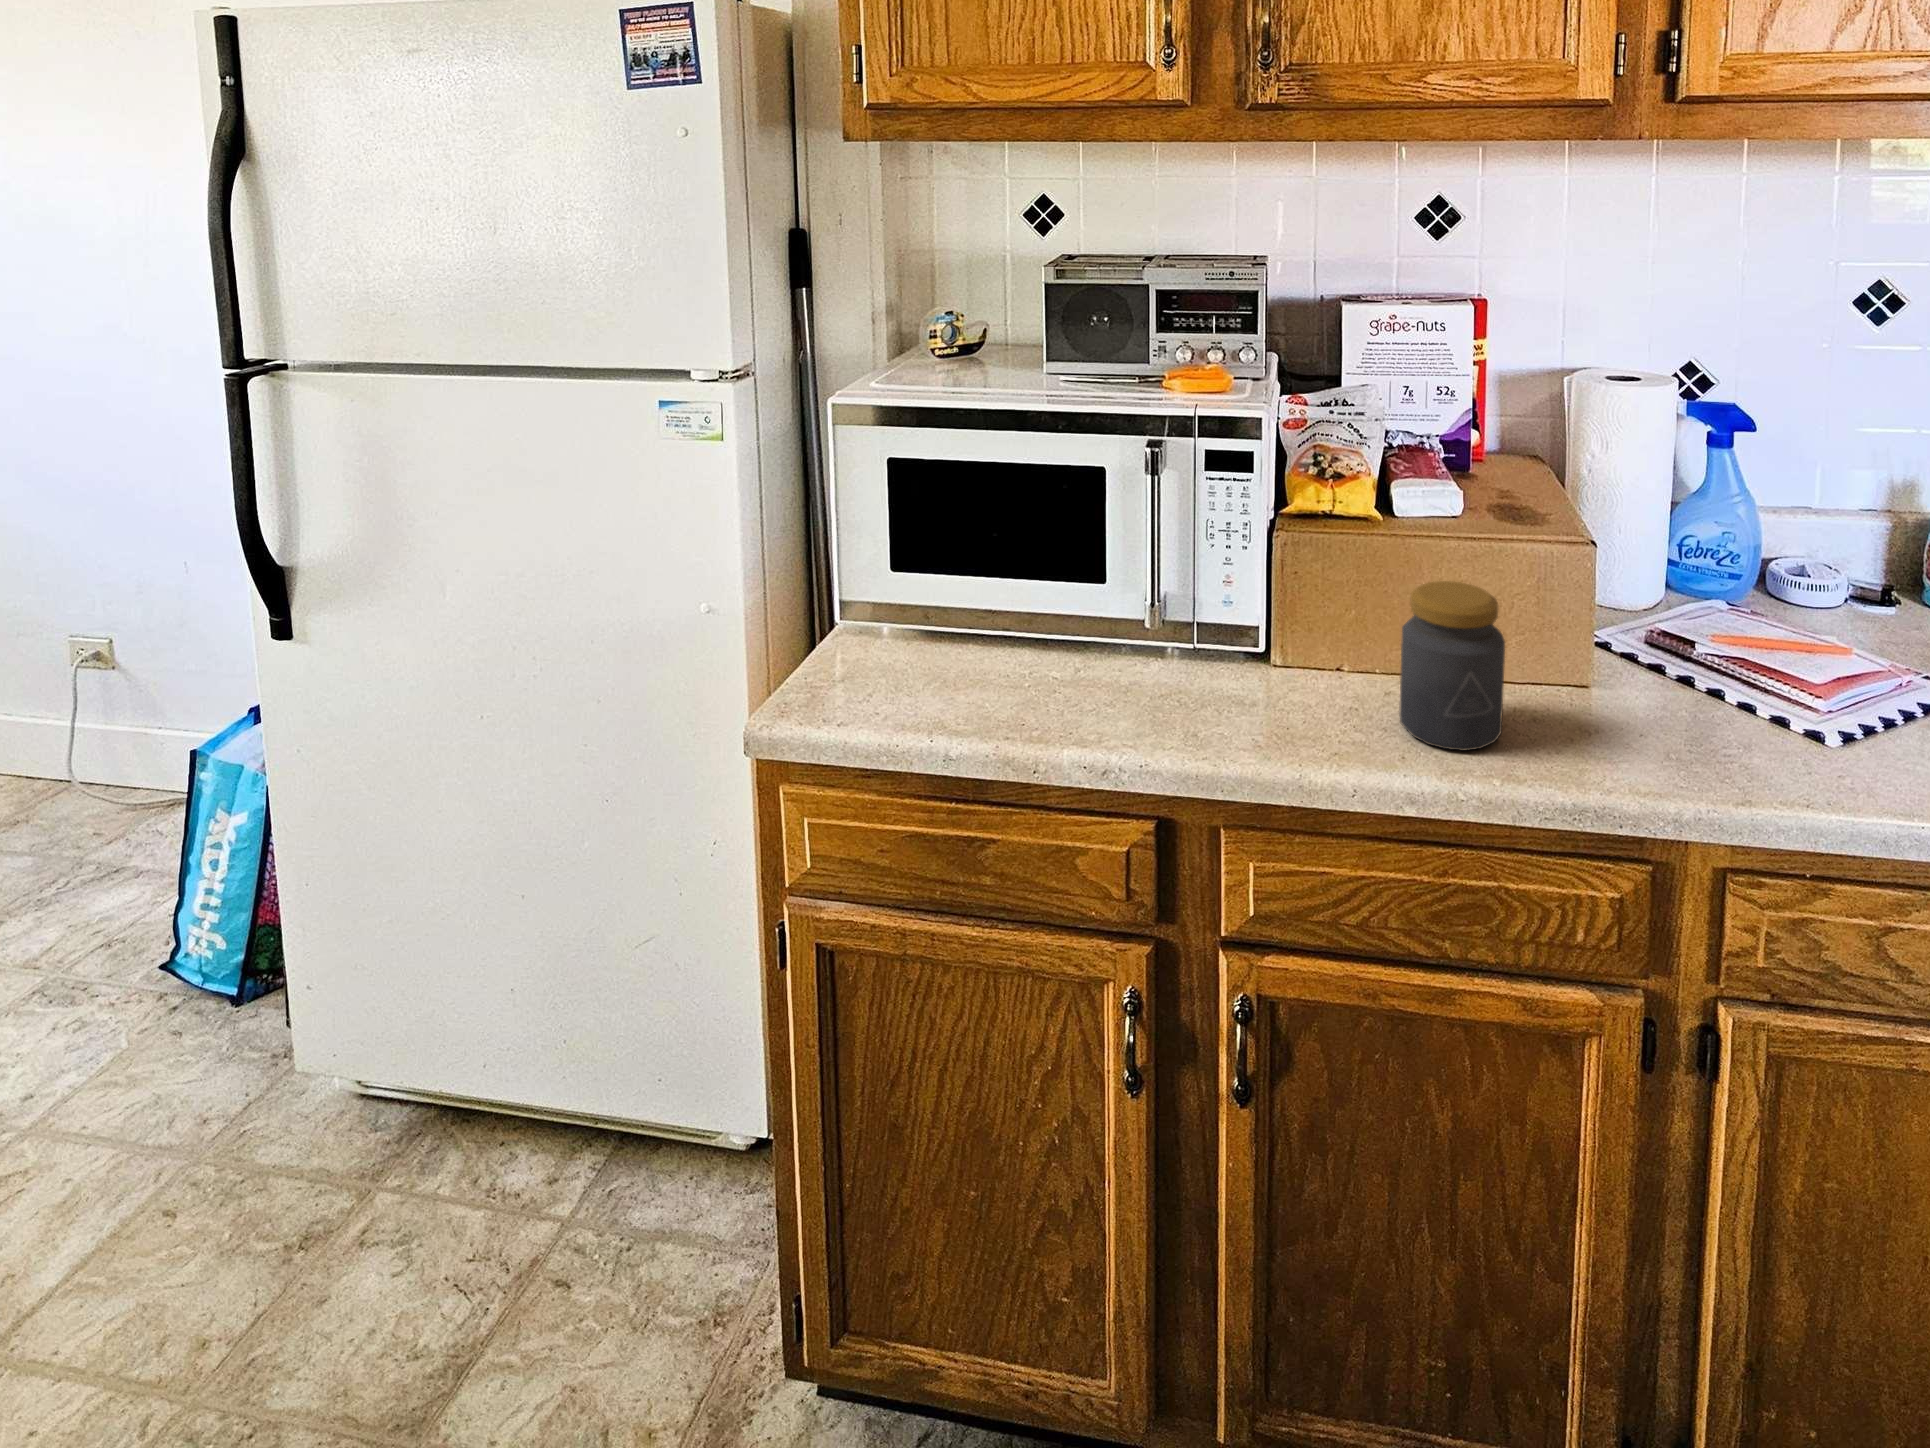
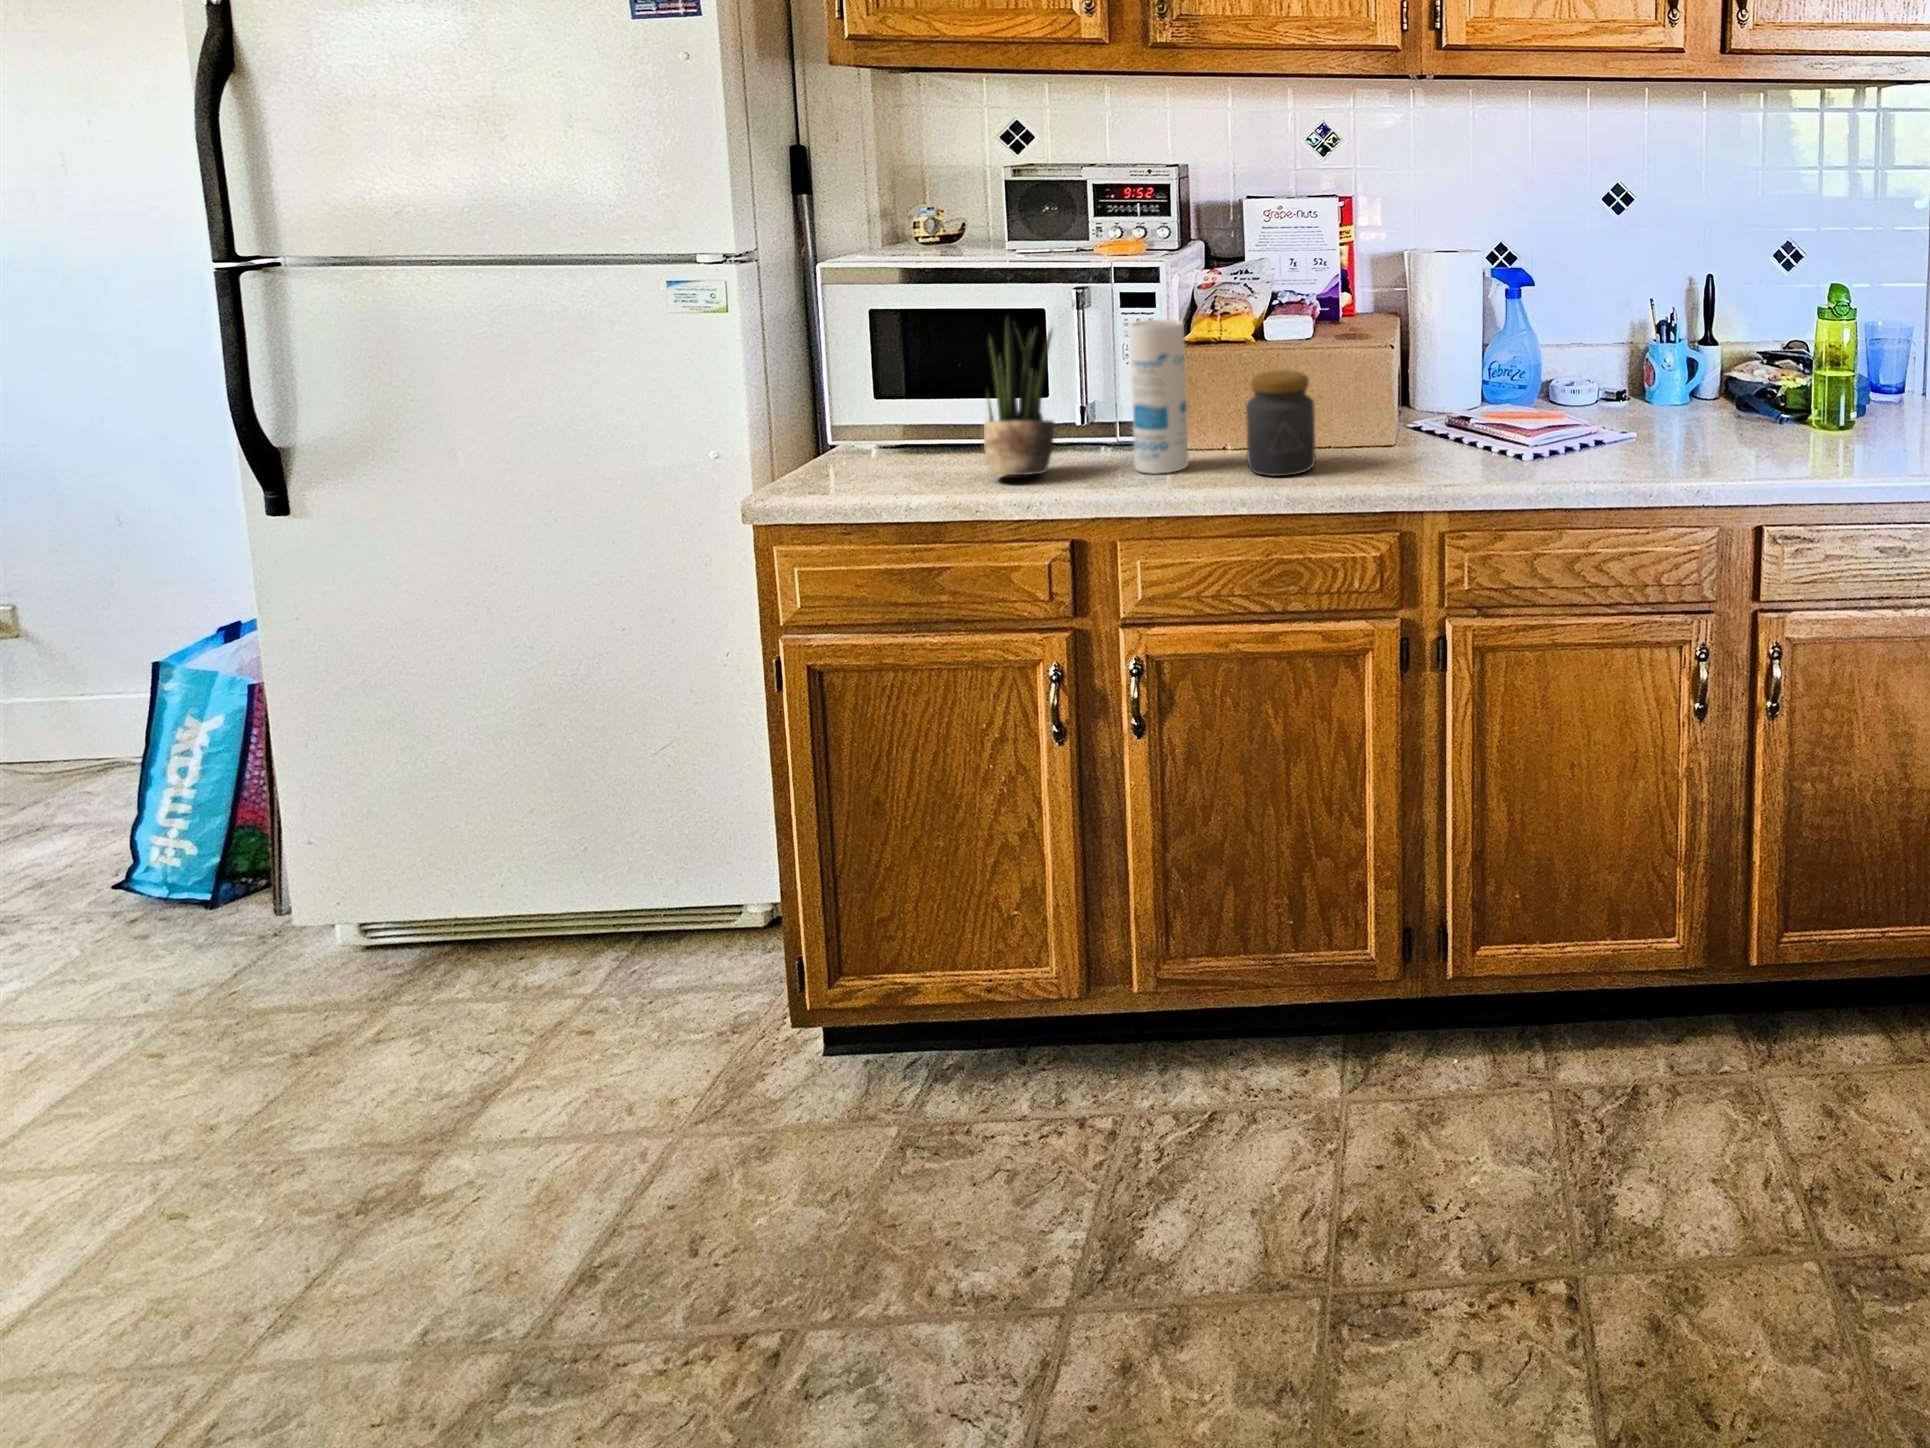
potted plant: none [1039,485,1131,714] -> present [984,318,1054,475]
canister: none [1233,495,1310,722] -> present [1129,320,1188,474]

